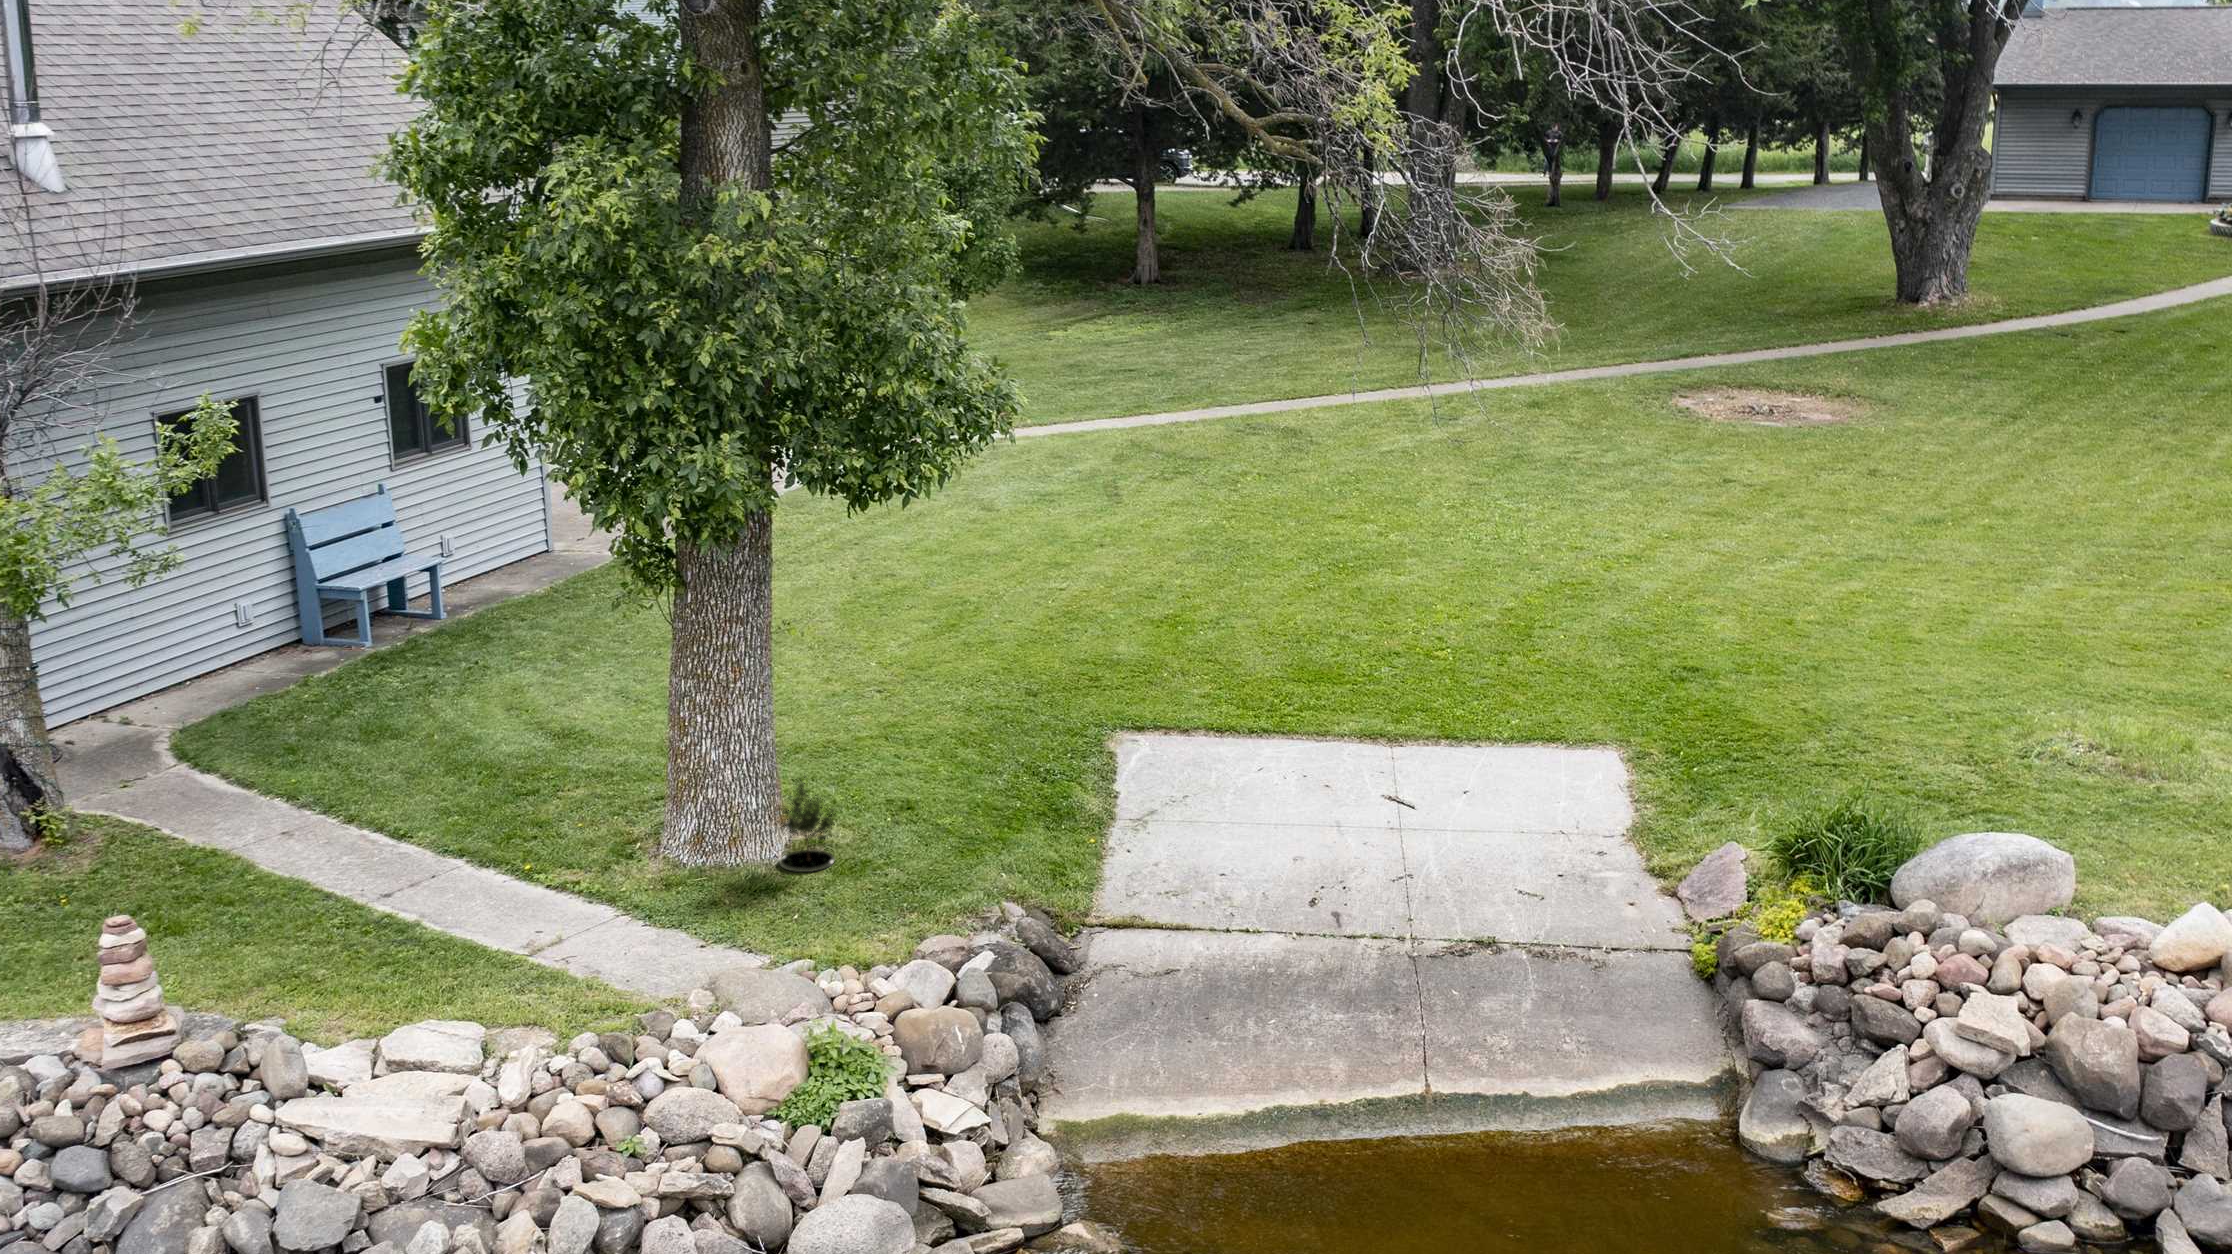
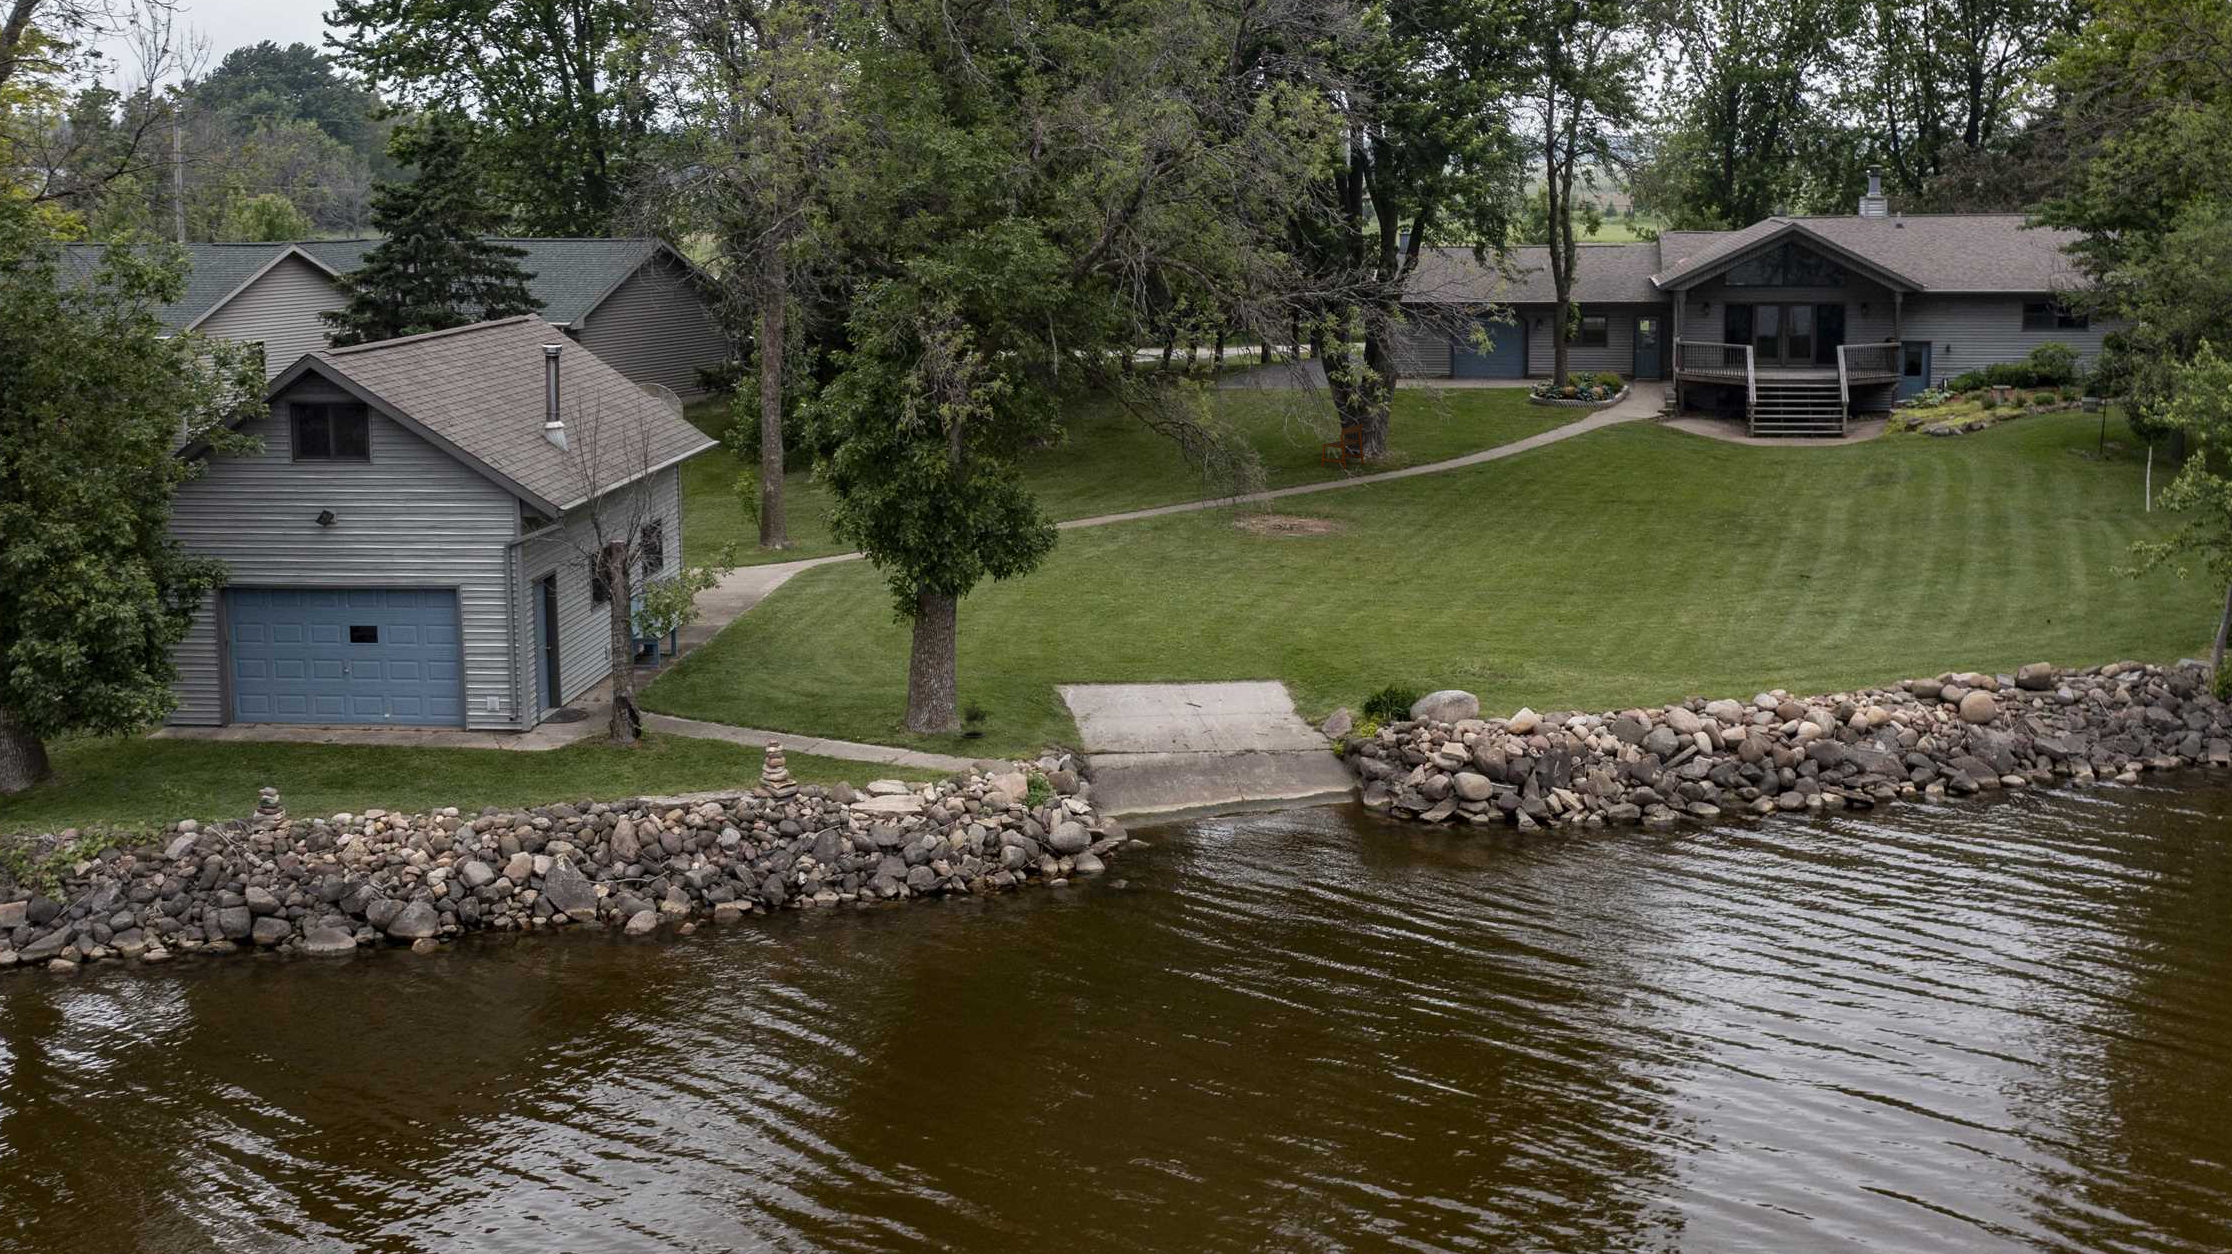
bench: none [1845,242,1922,314] -> present [1321,424,1364,469]

